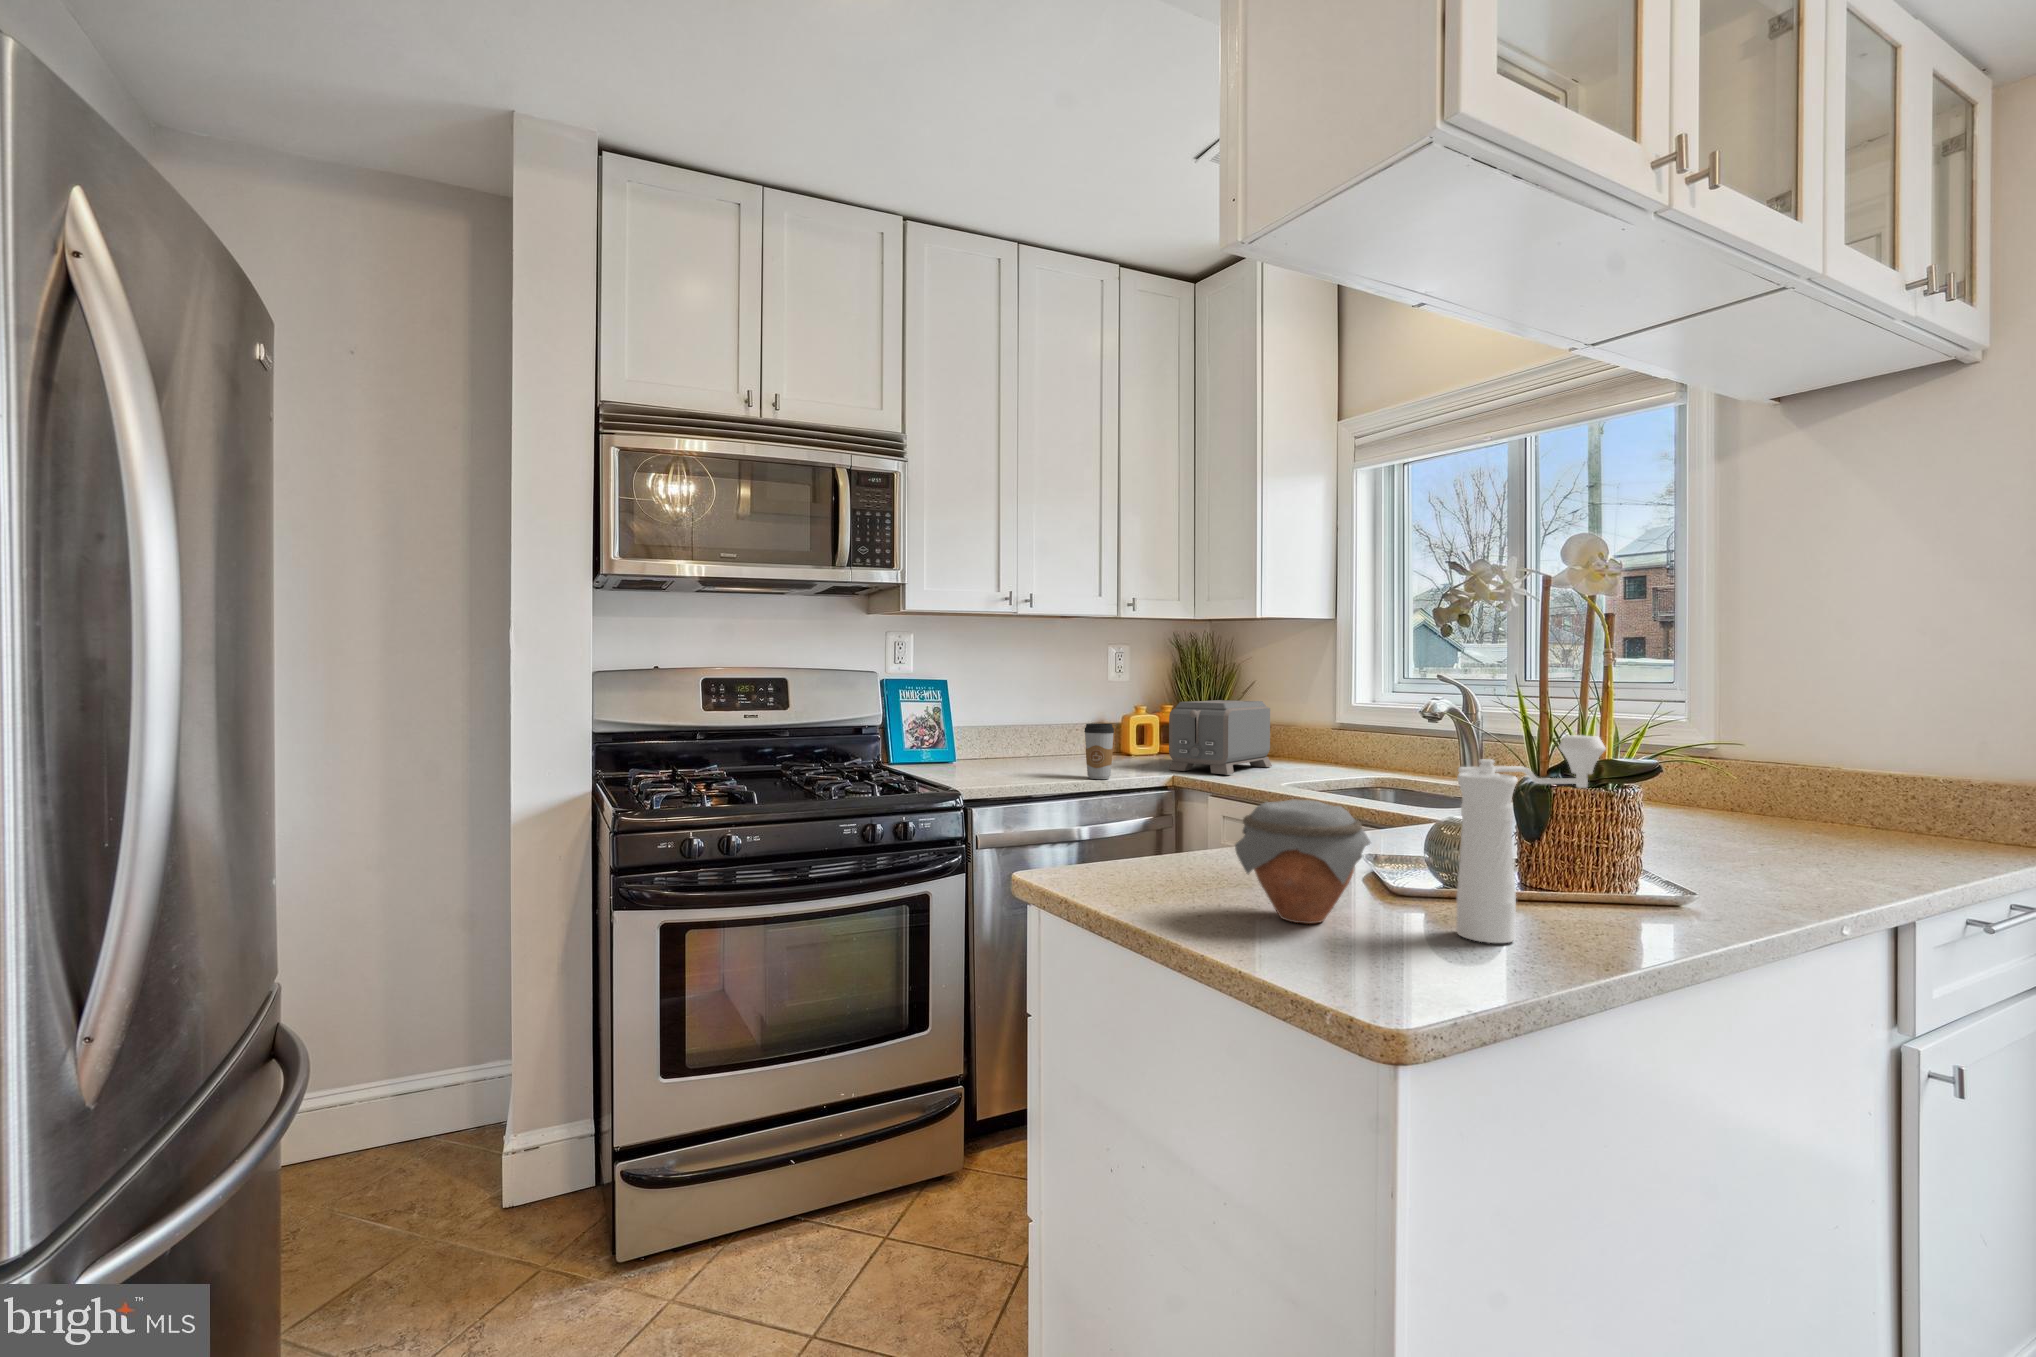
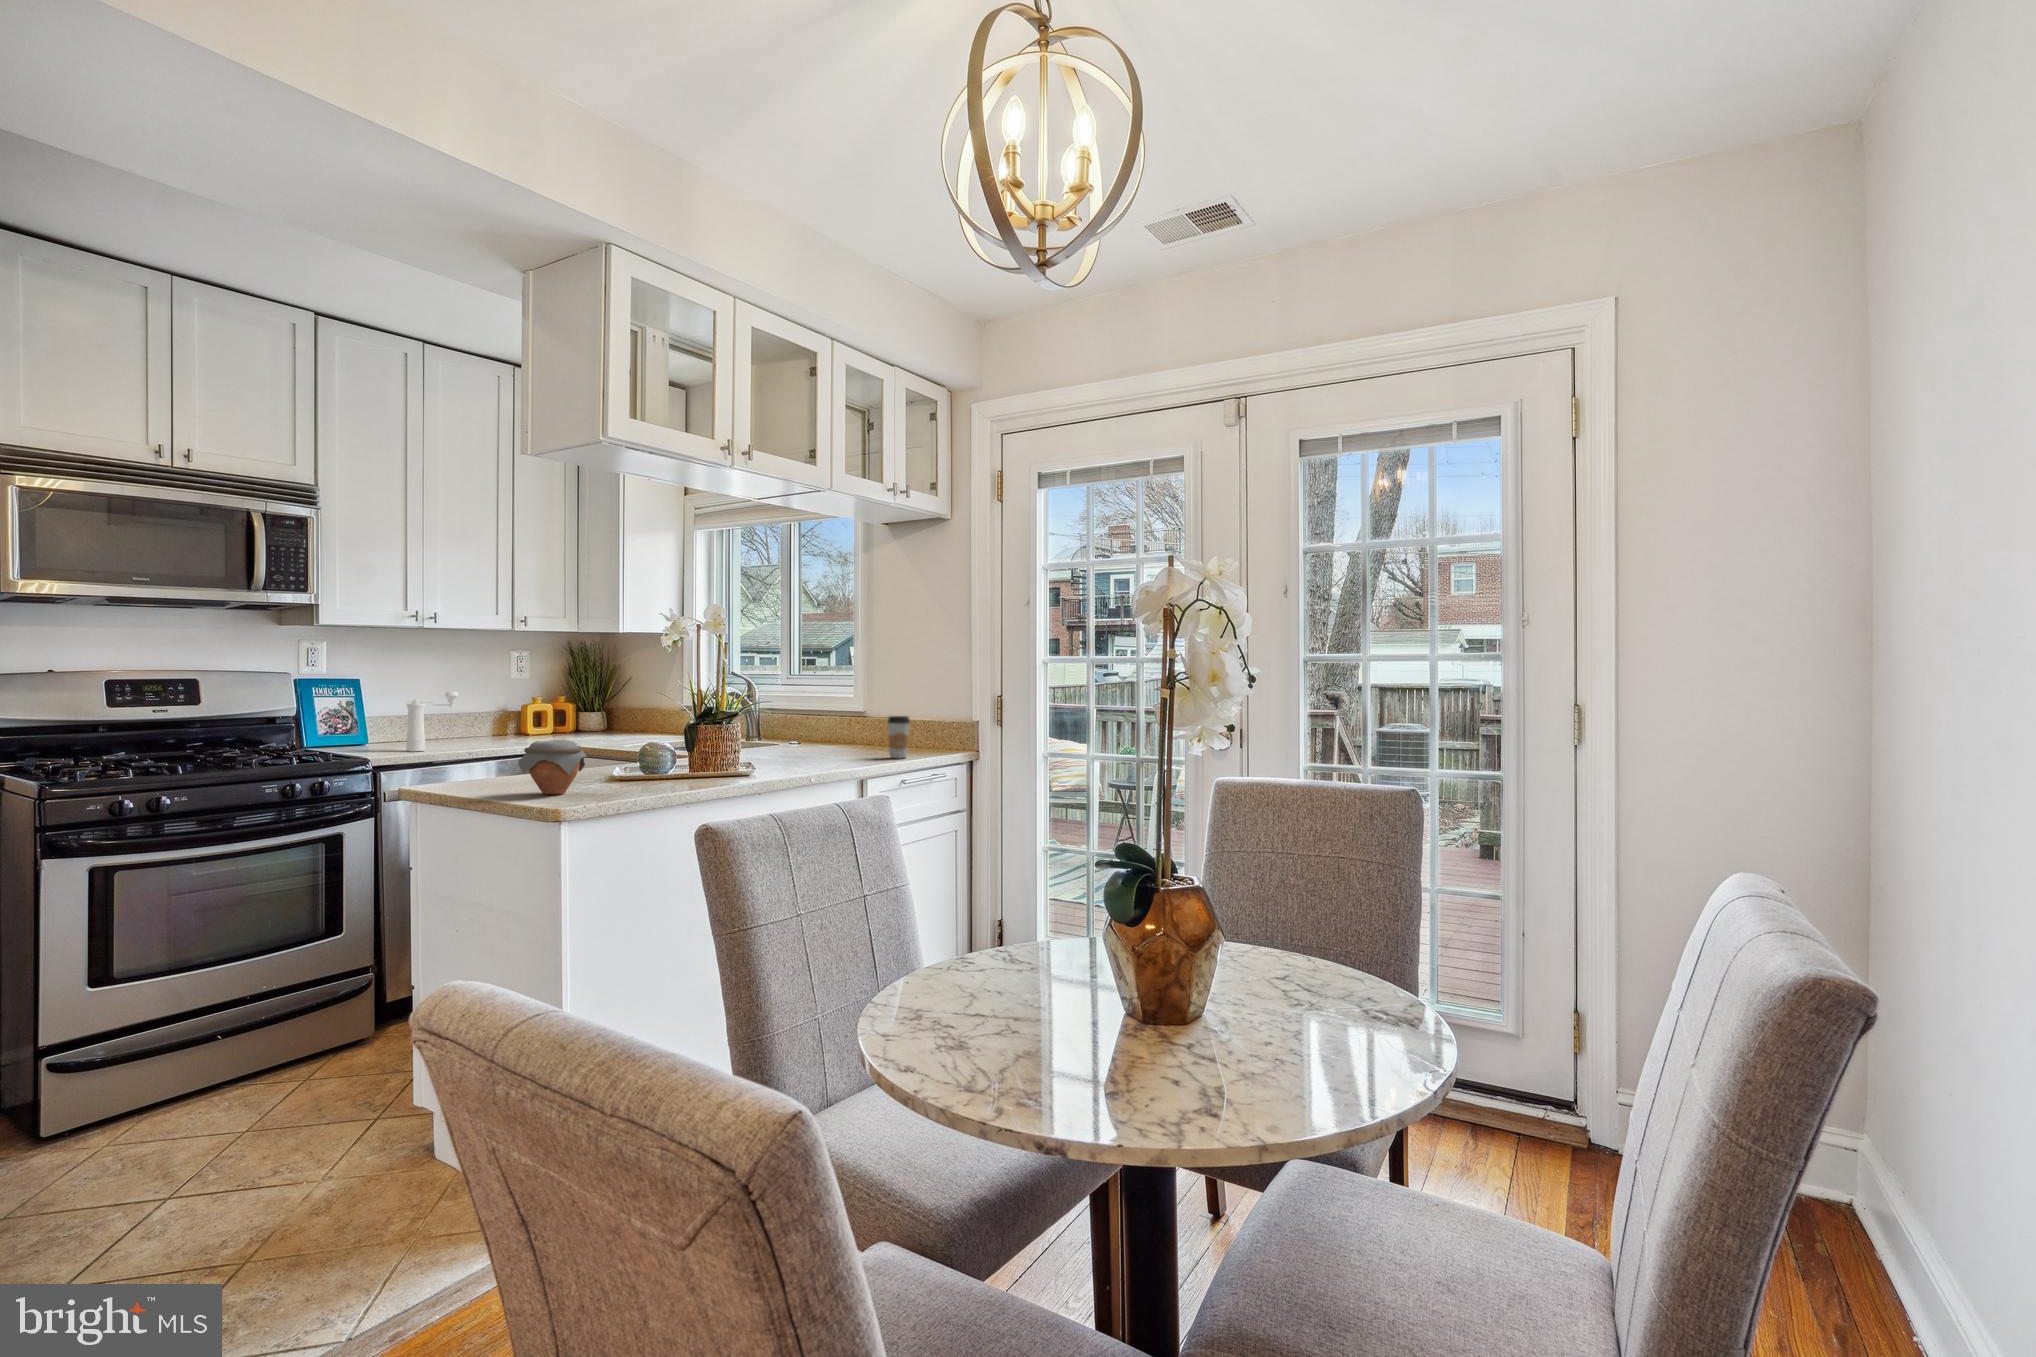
toaster: present [1169,700,1272,774] -> none [552,693,635,744]
coffee cup: present [1084,723,1114,779] -> present [887,716,910,758]
pepper mill: present [1457,735,1606,943] -> present [406,692,459,751]

